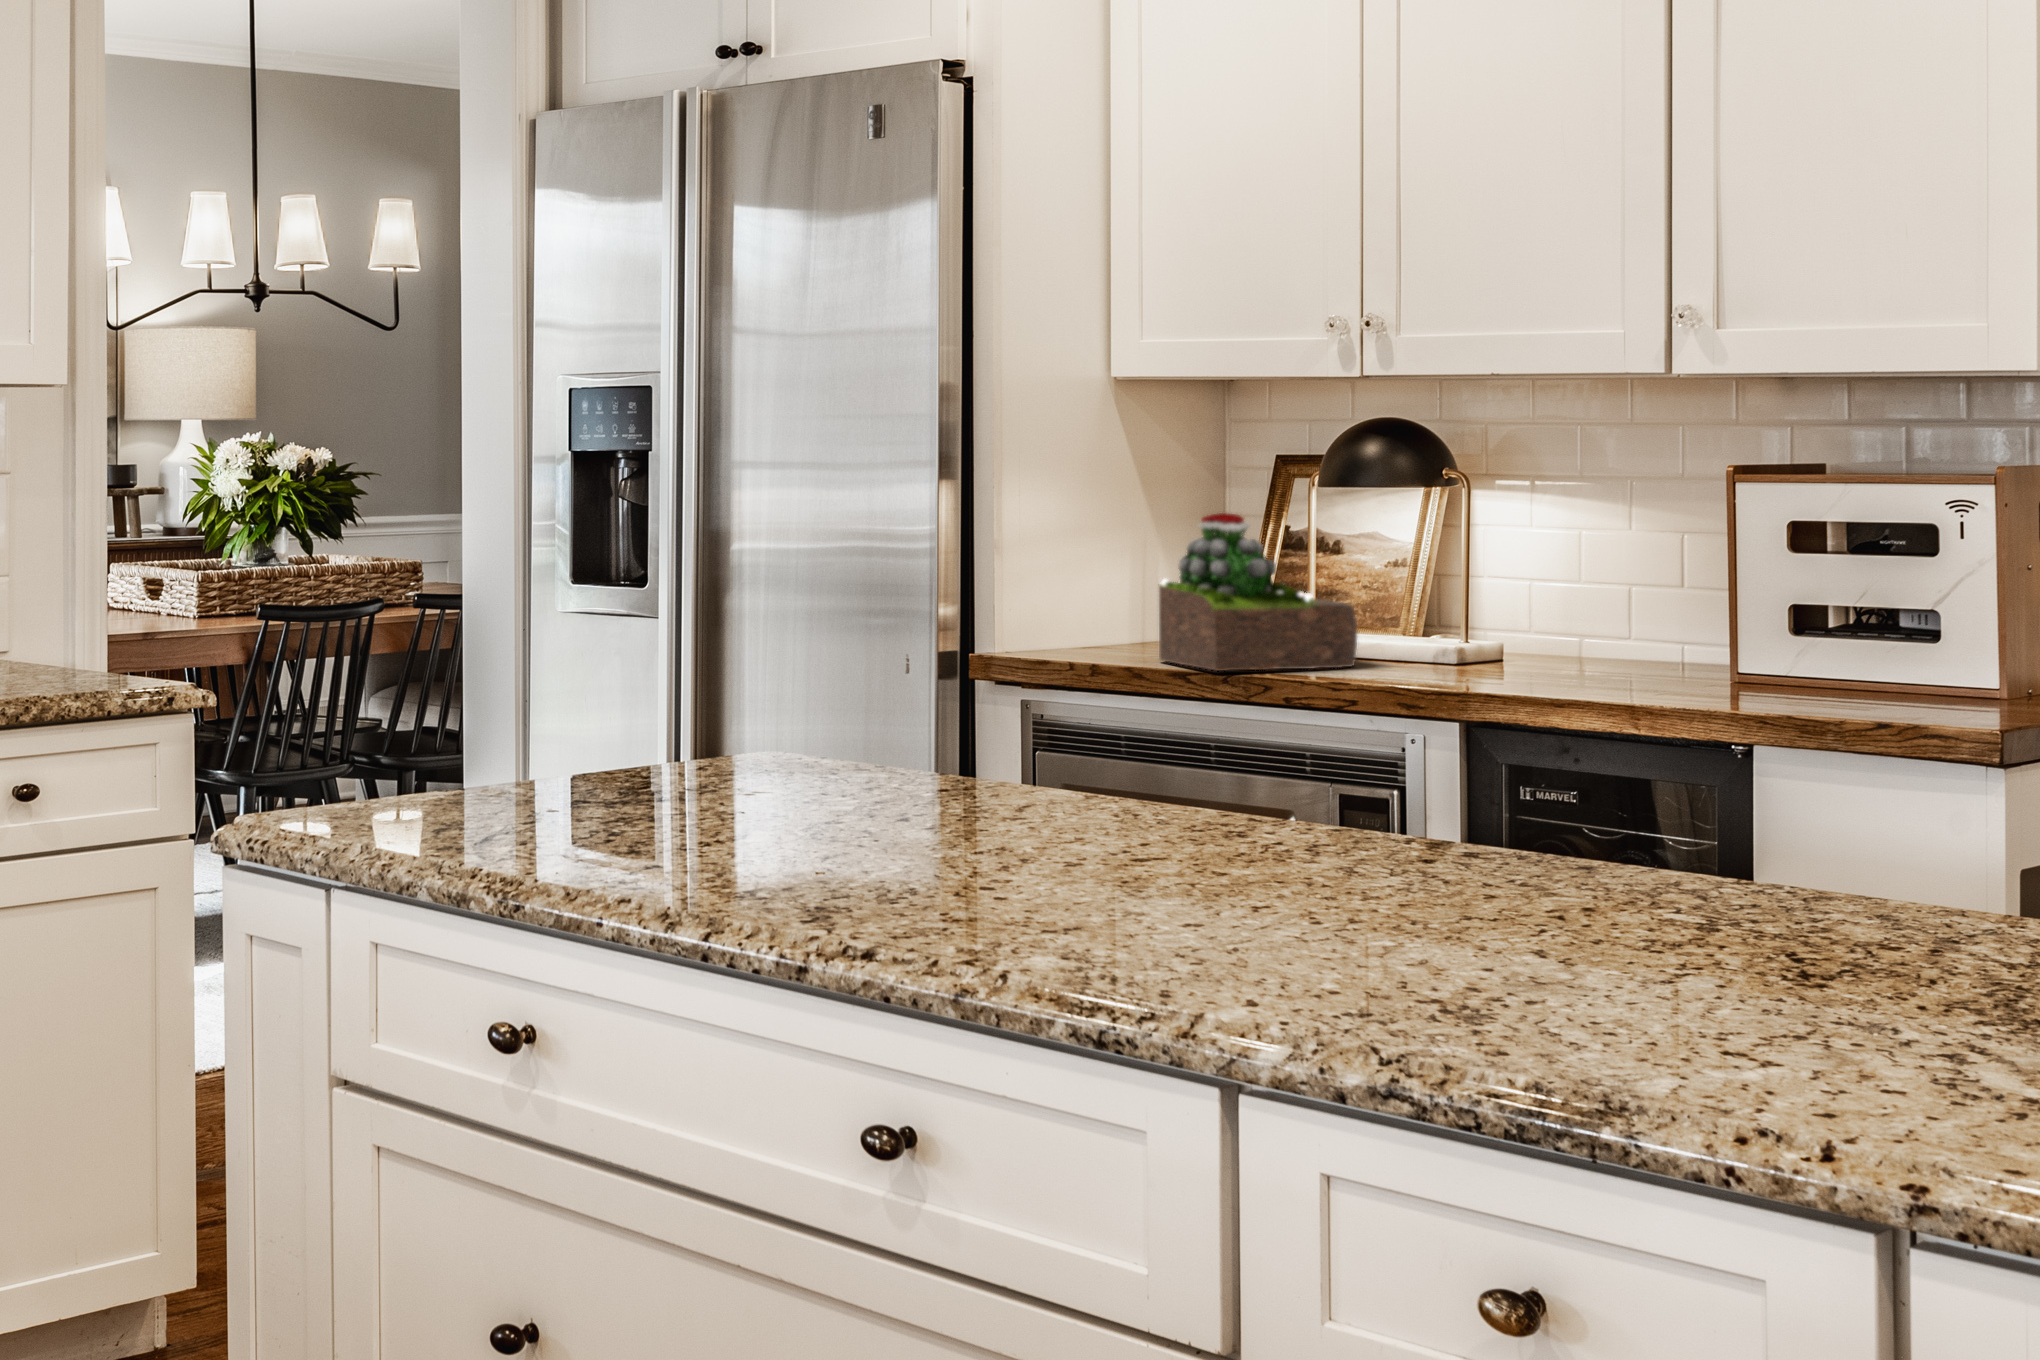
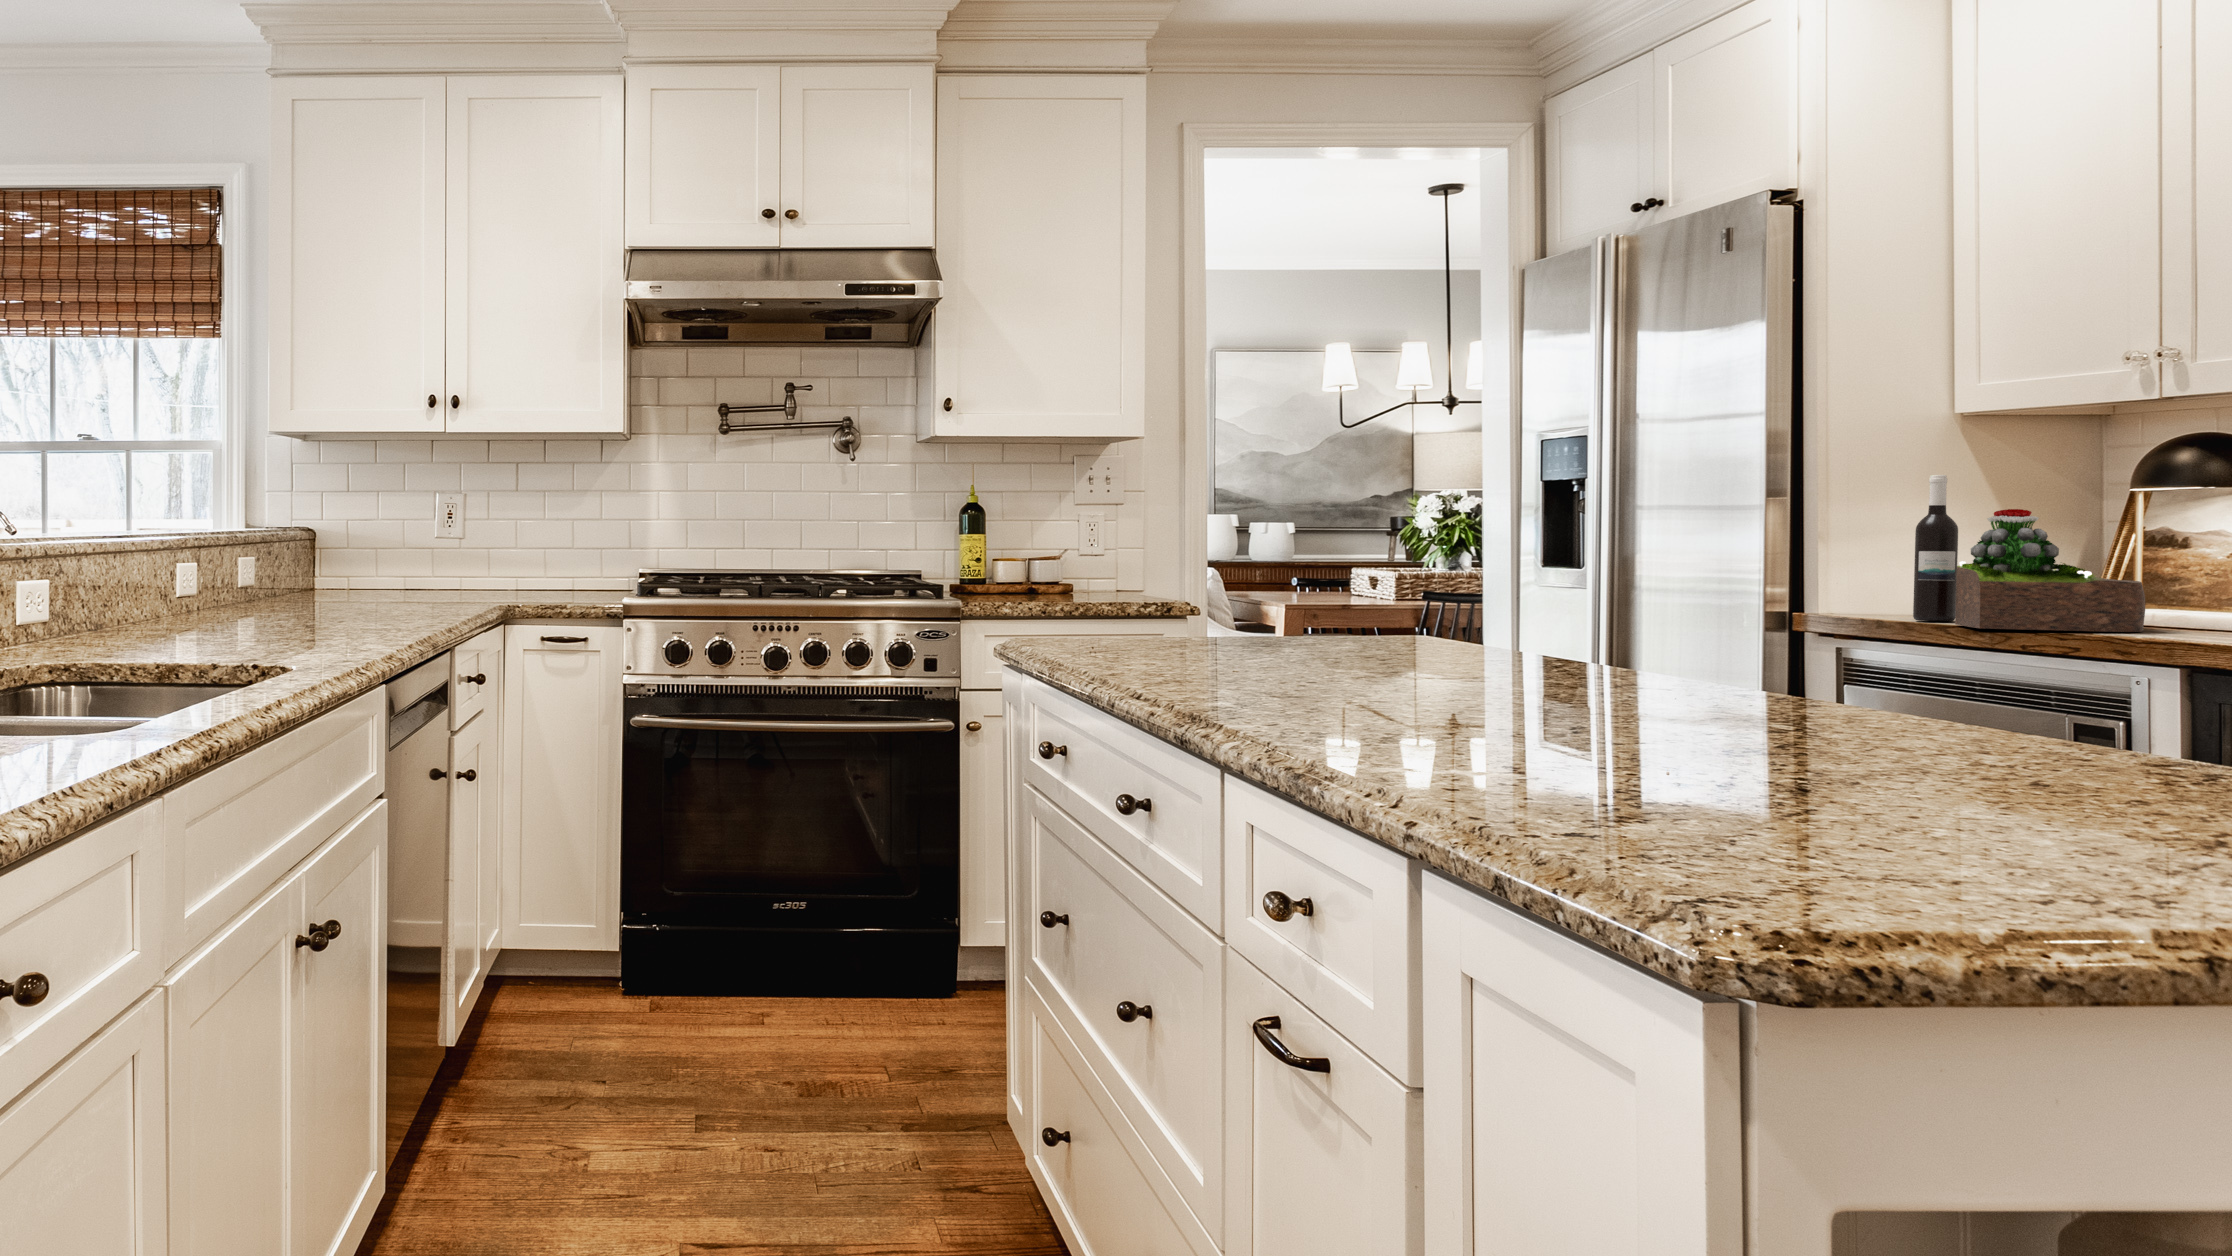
wine bottle: none [1093,463,1138,654] -> present [1913,475,1958,621]

